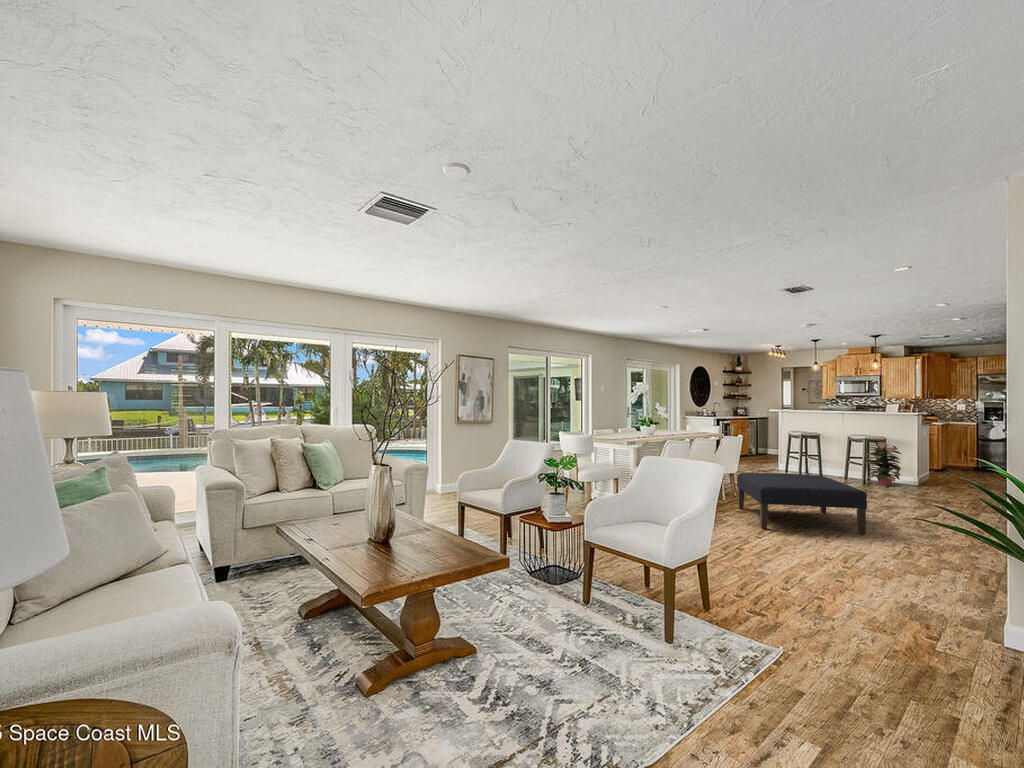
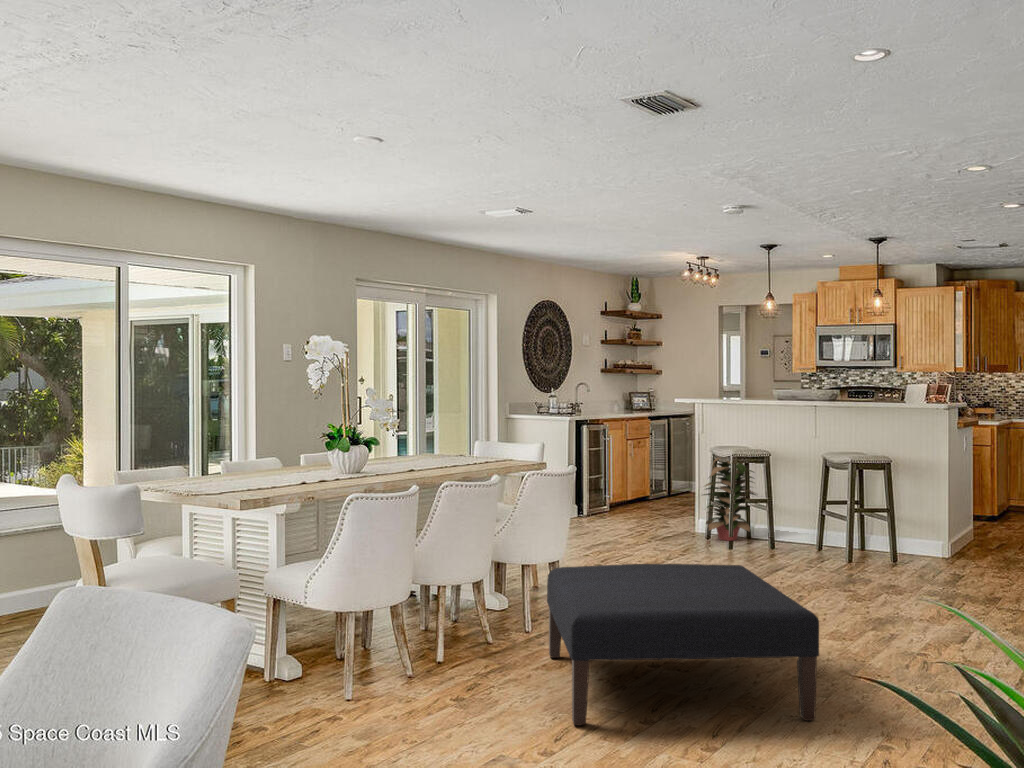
decorative plant: present [867,442,901,485] -> present [703,457,756,541]

